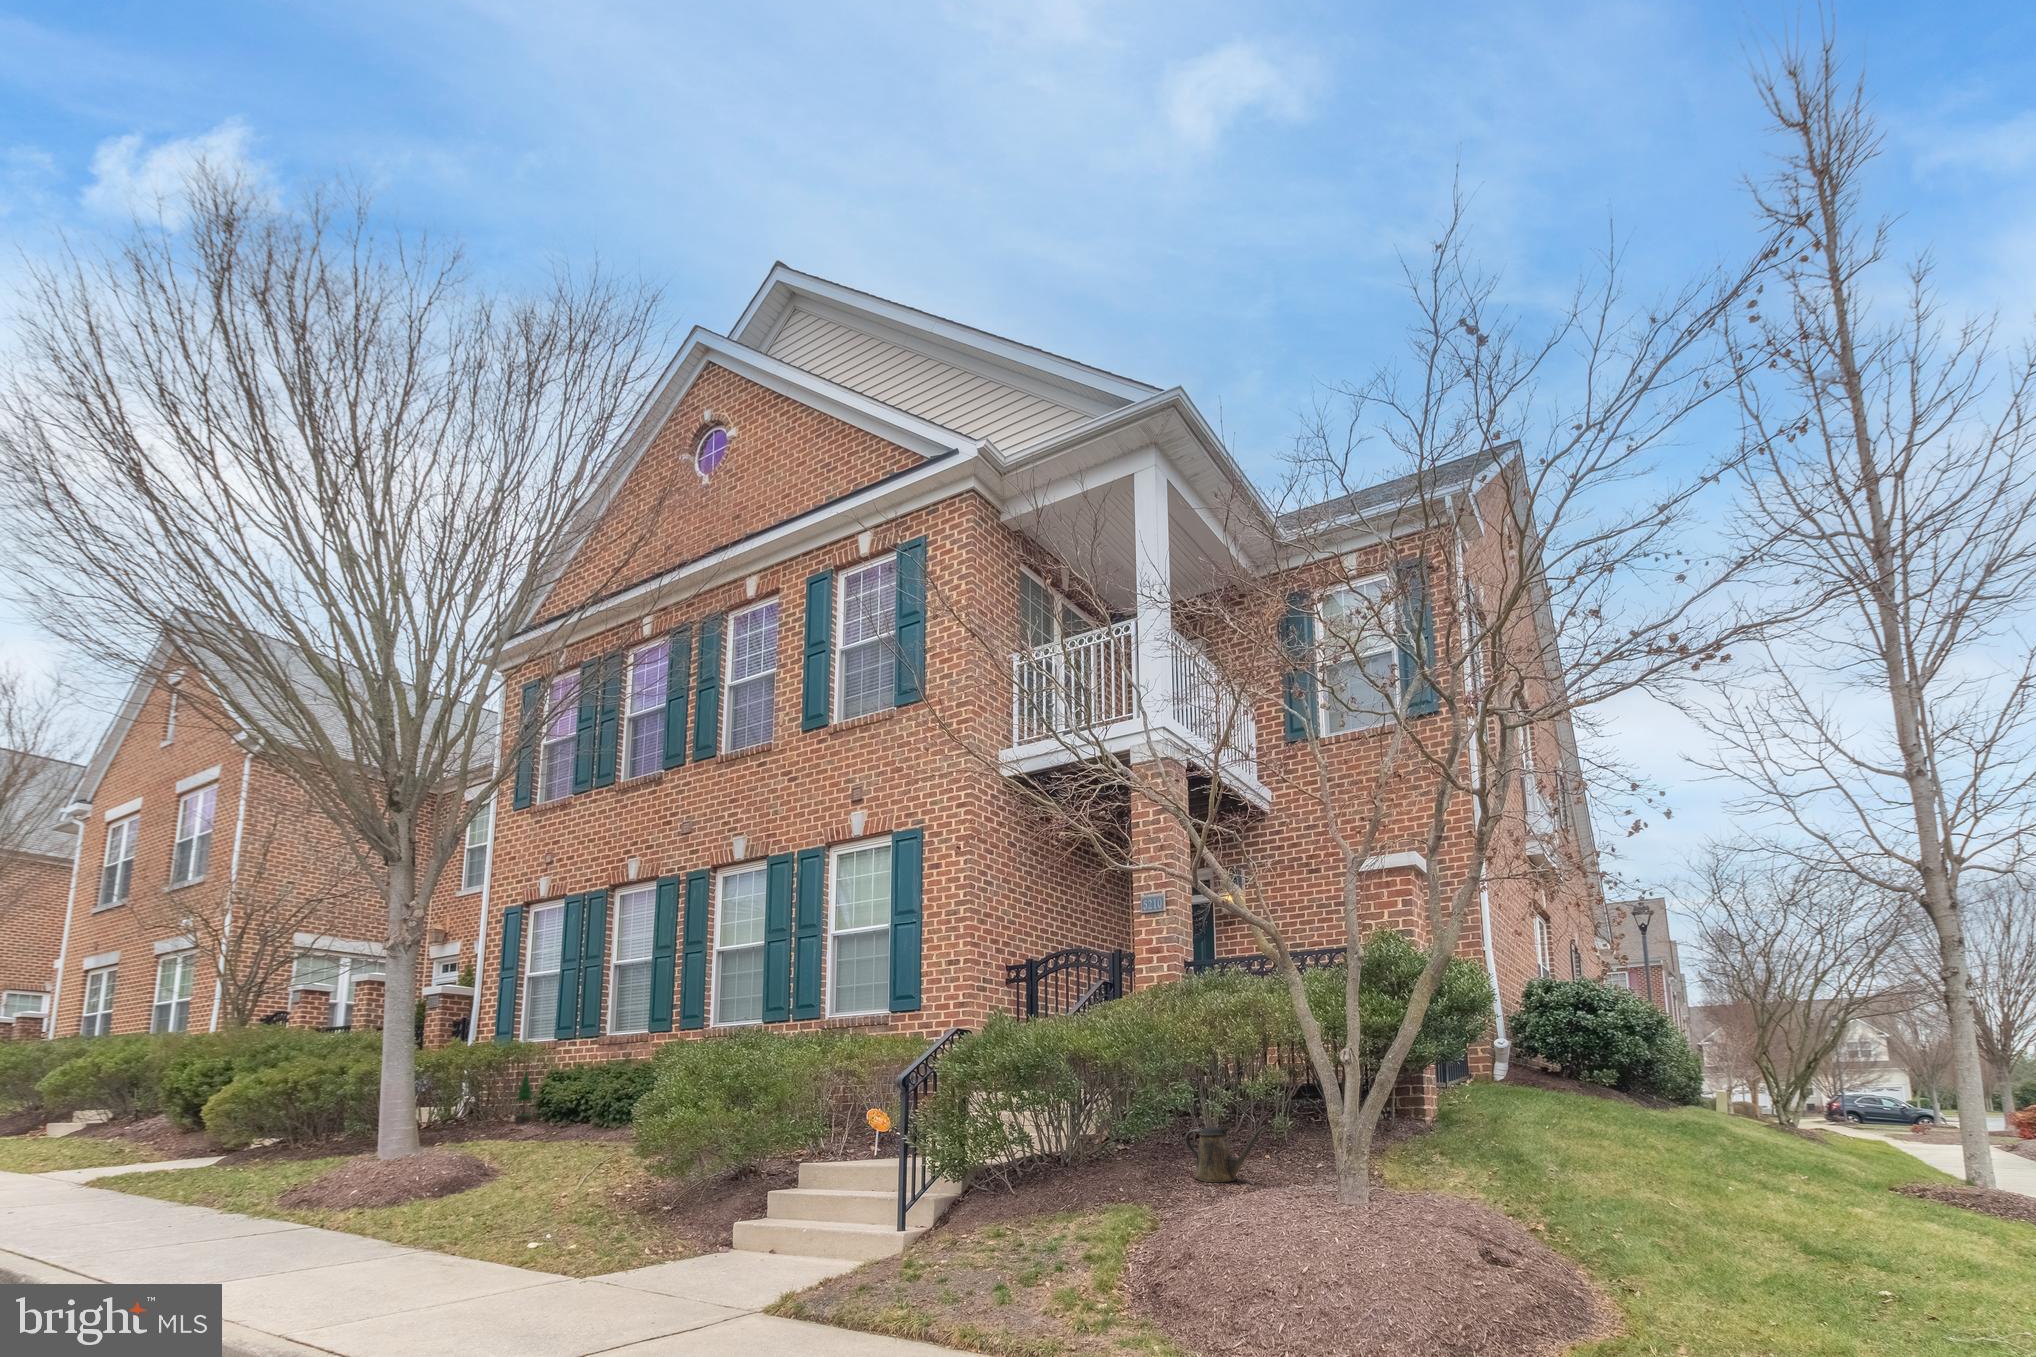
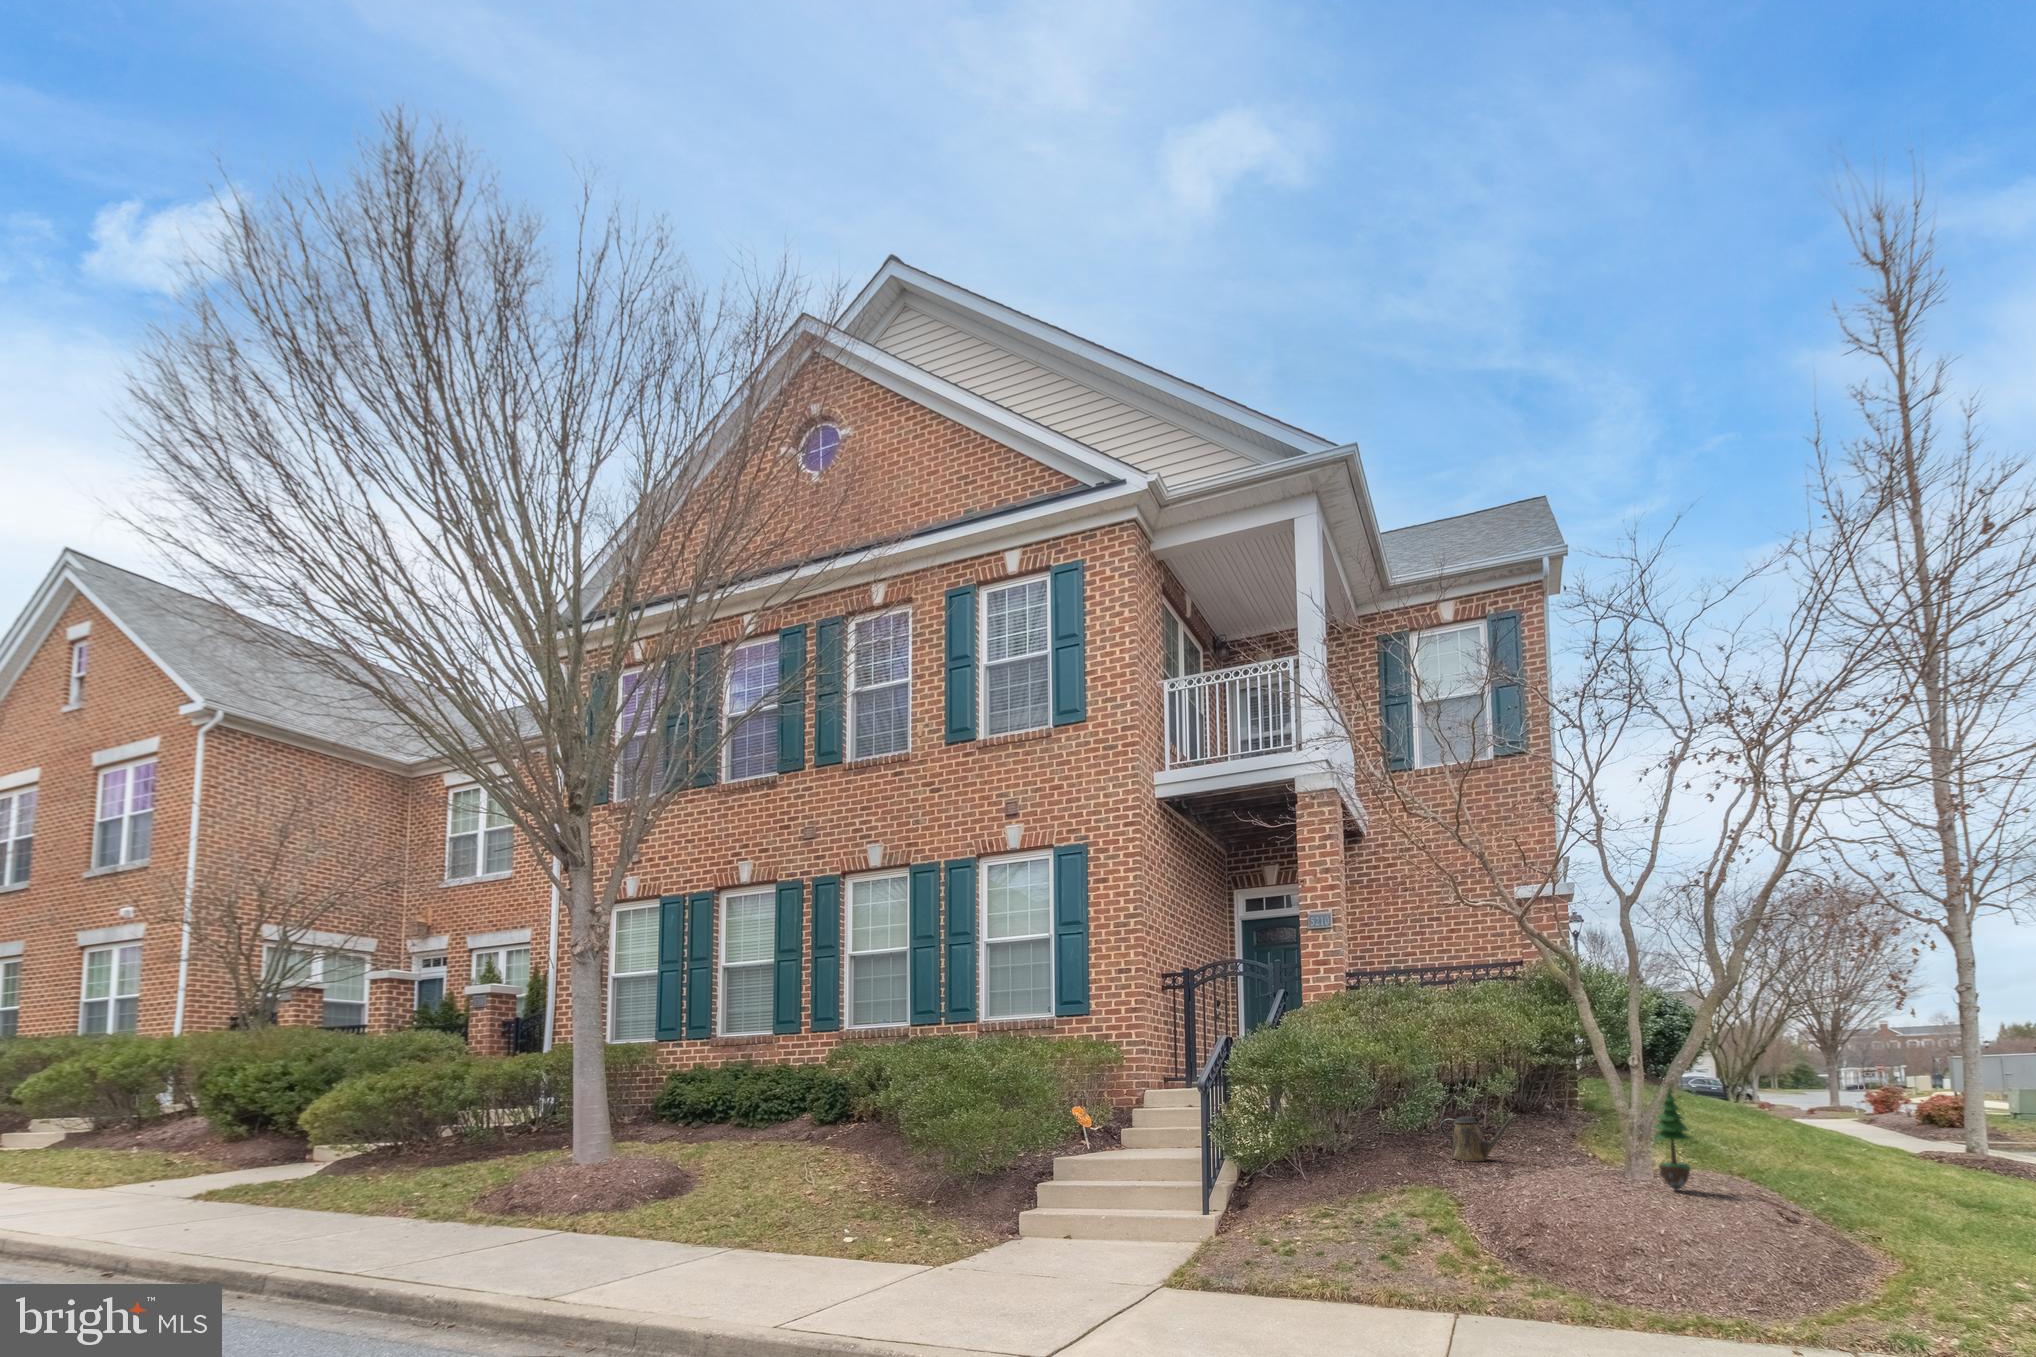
potted tree: present [515,1071,533,1124] -> present [1654,1086,1690,1190]

